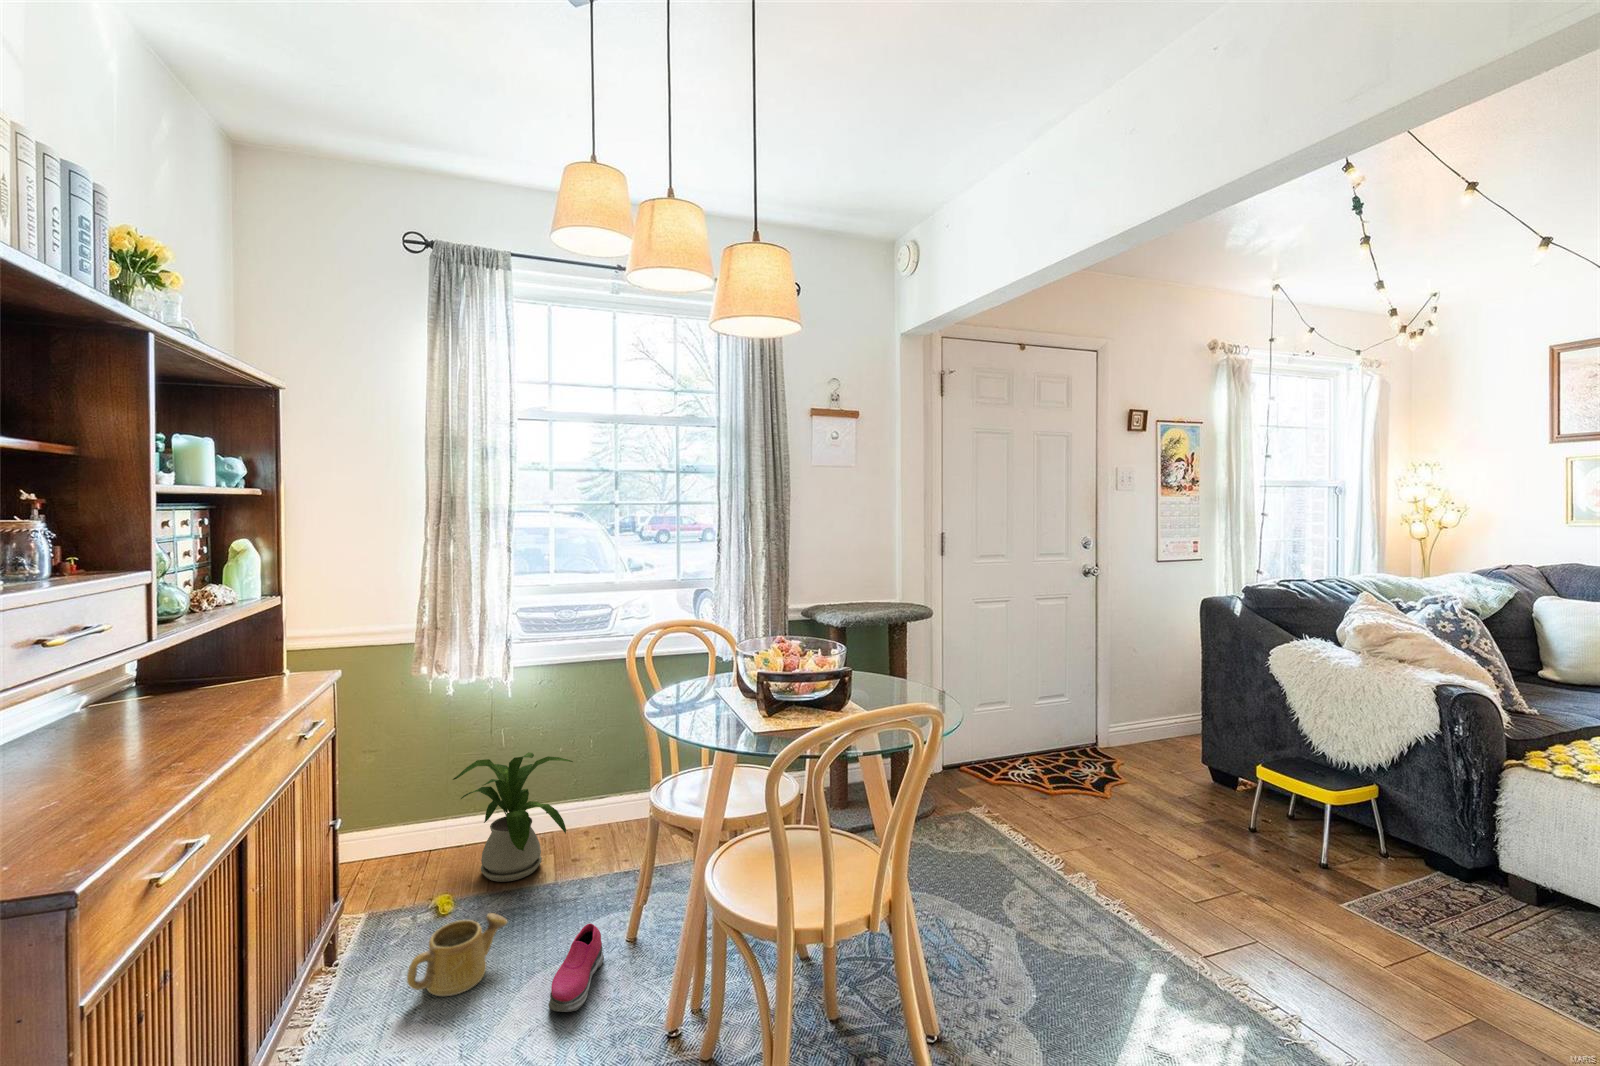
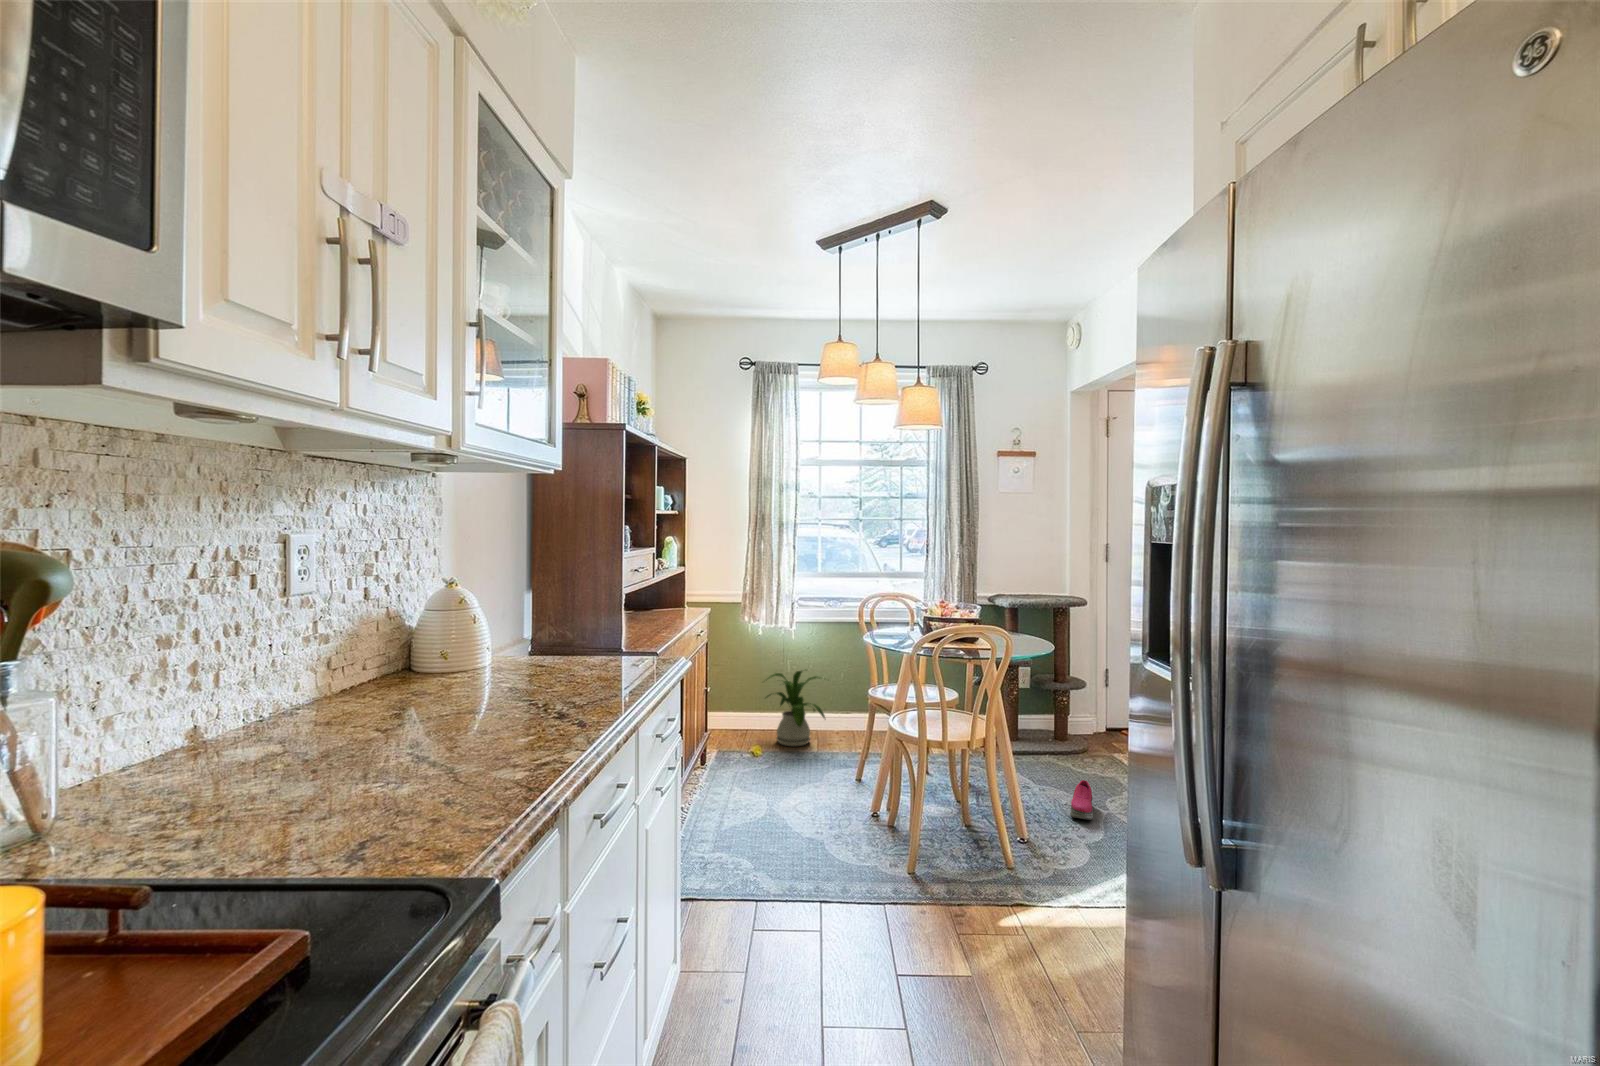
watering can: present [407,913,507,996] -> none [746,747,794,781]
shoe: present [549,924,604,1012] -> present [1070,780,1093,820]

